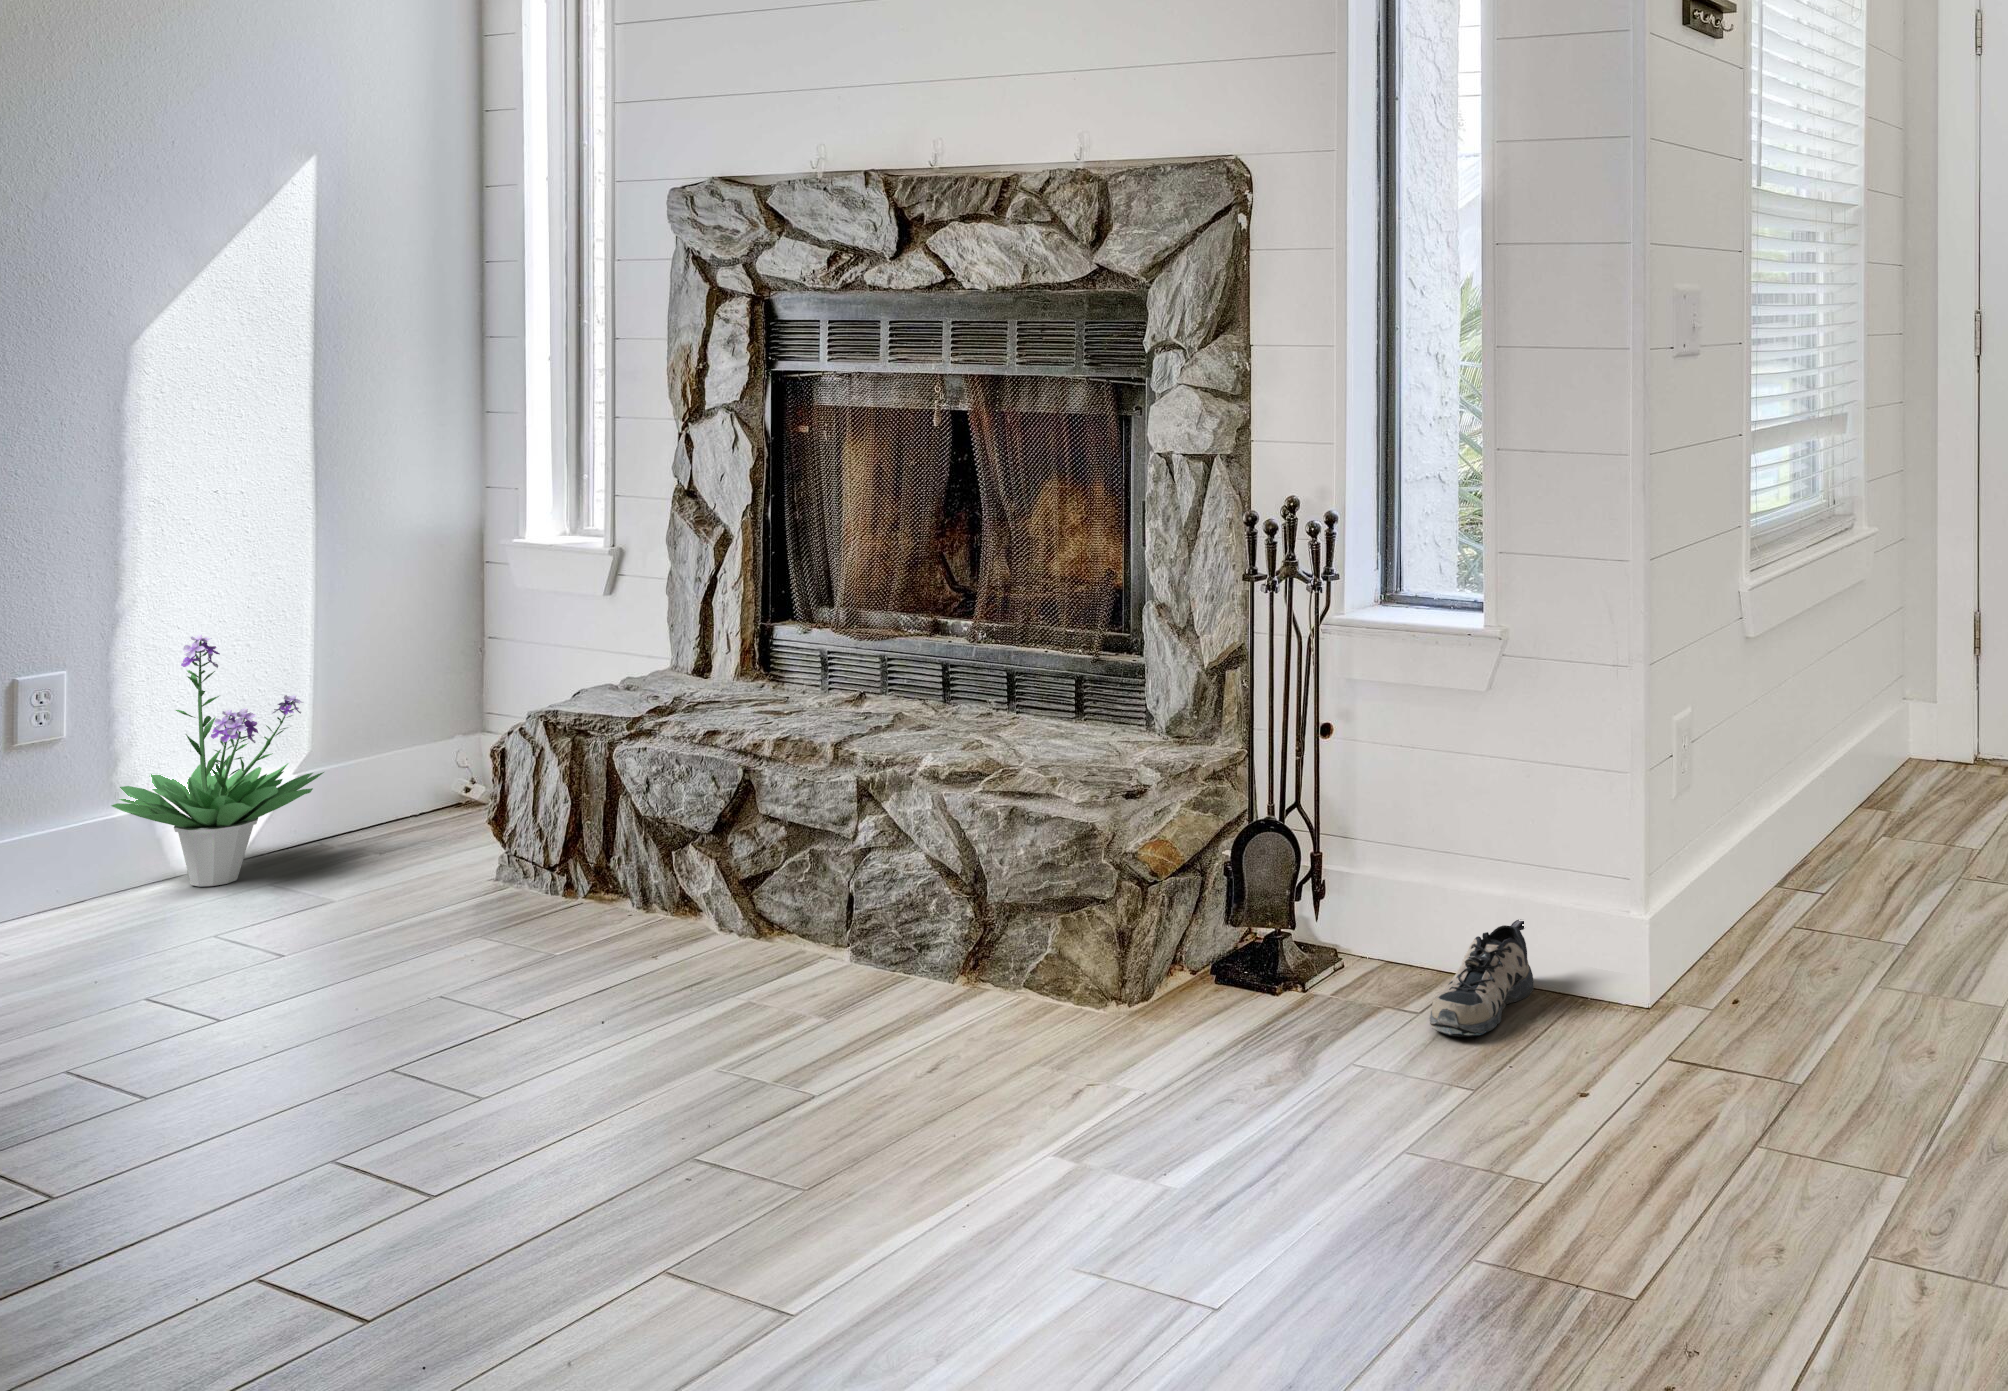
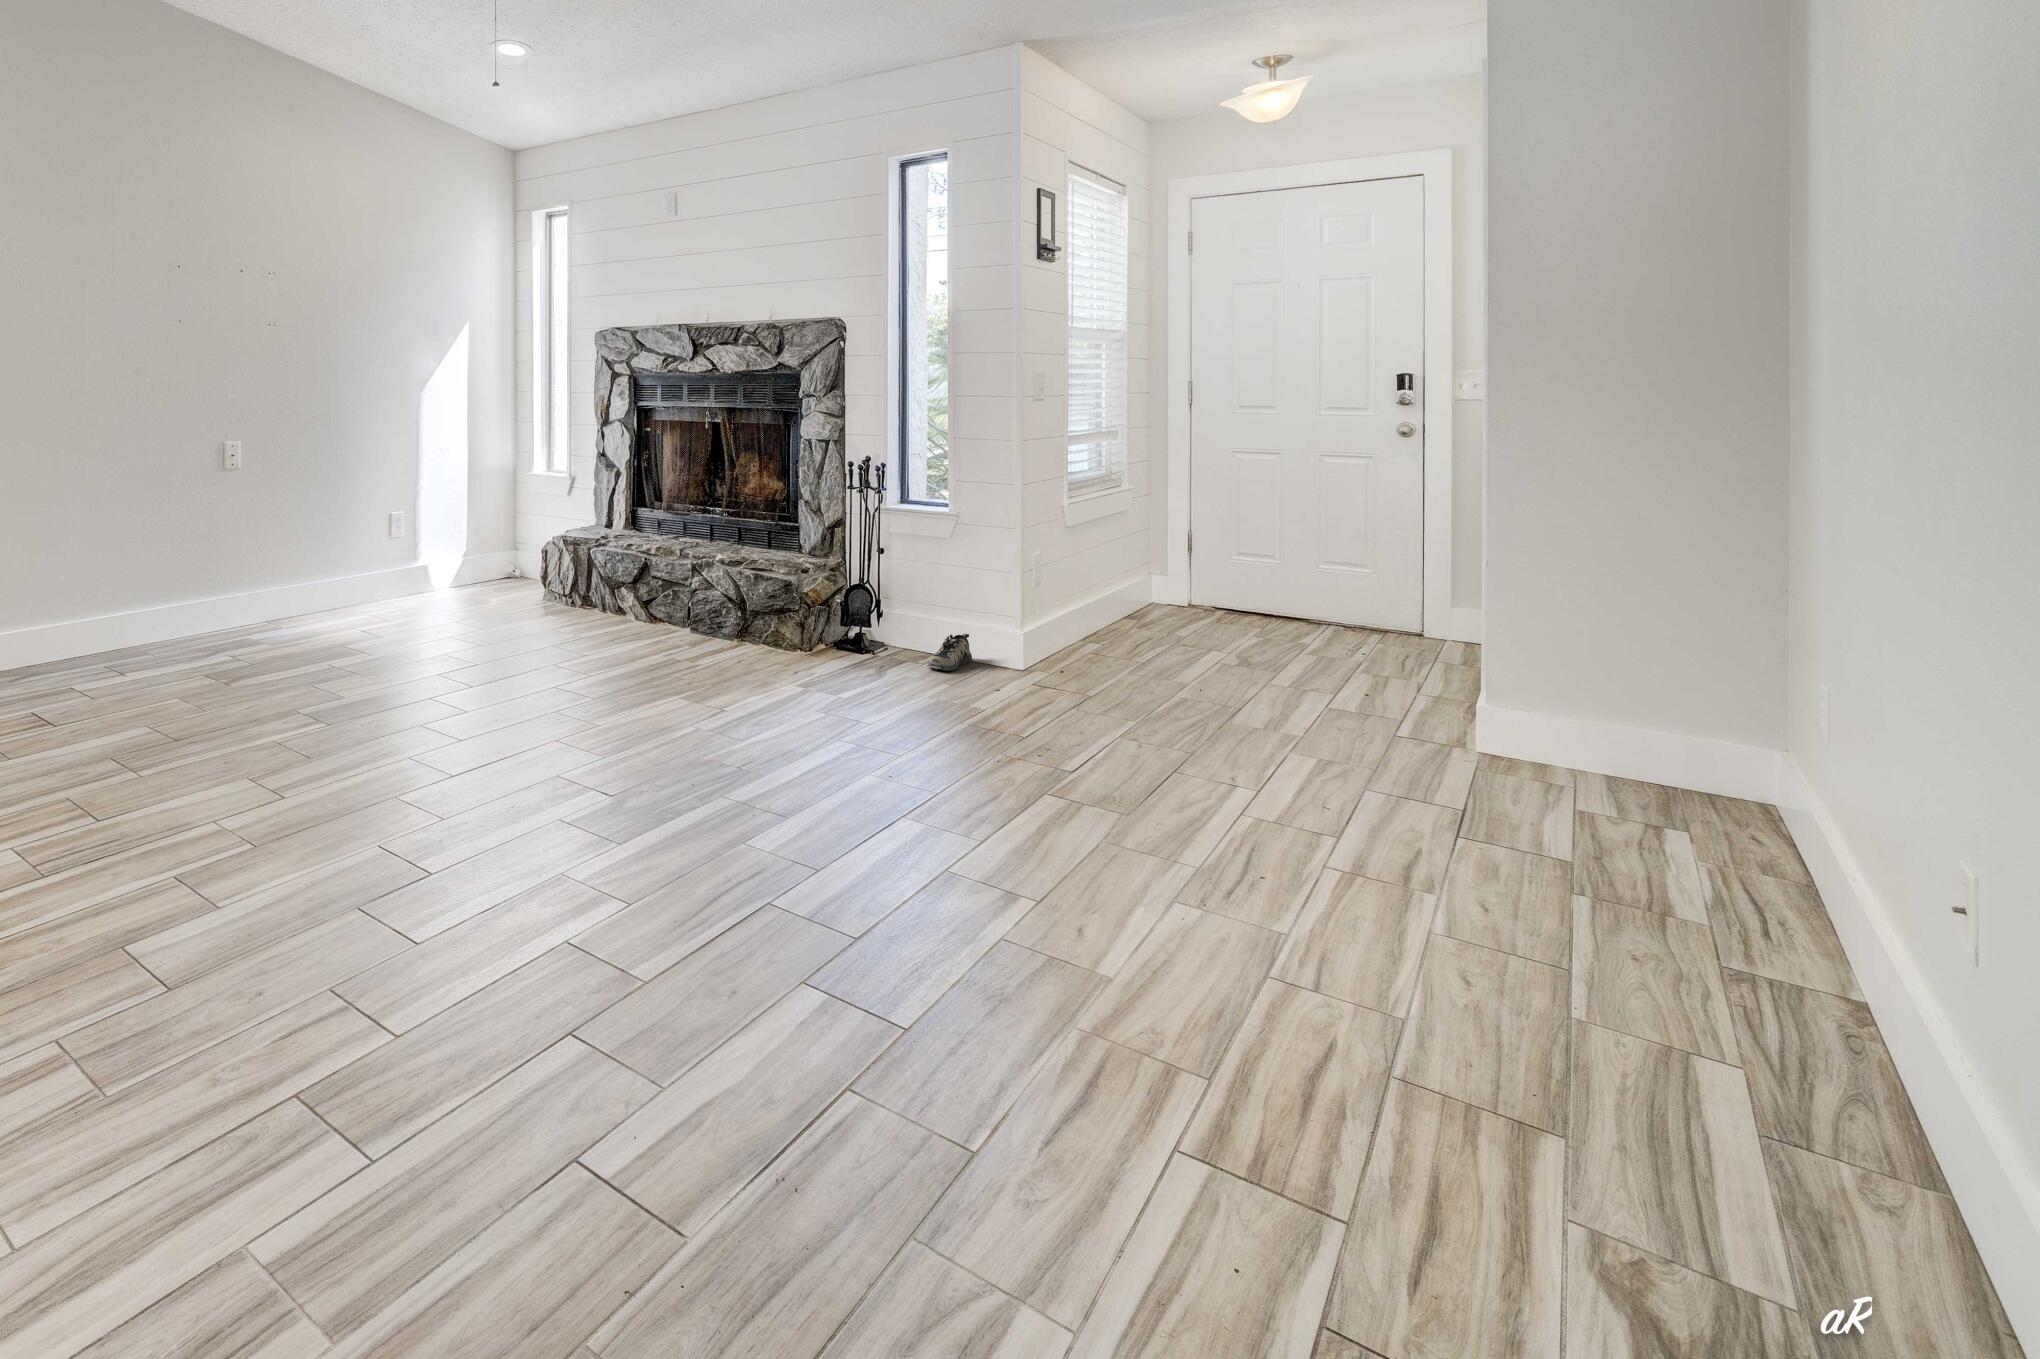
potted plant: present [111,635,324,887] -> none [412,503,479,596]

